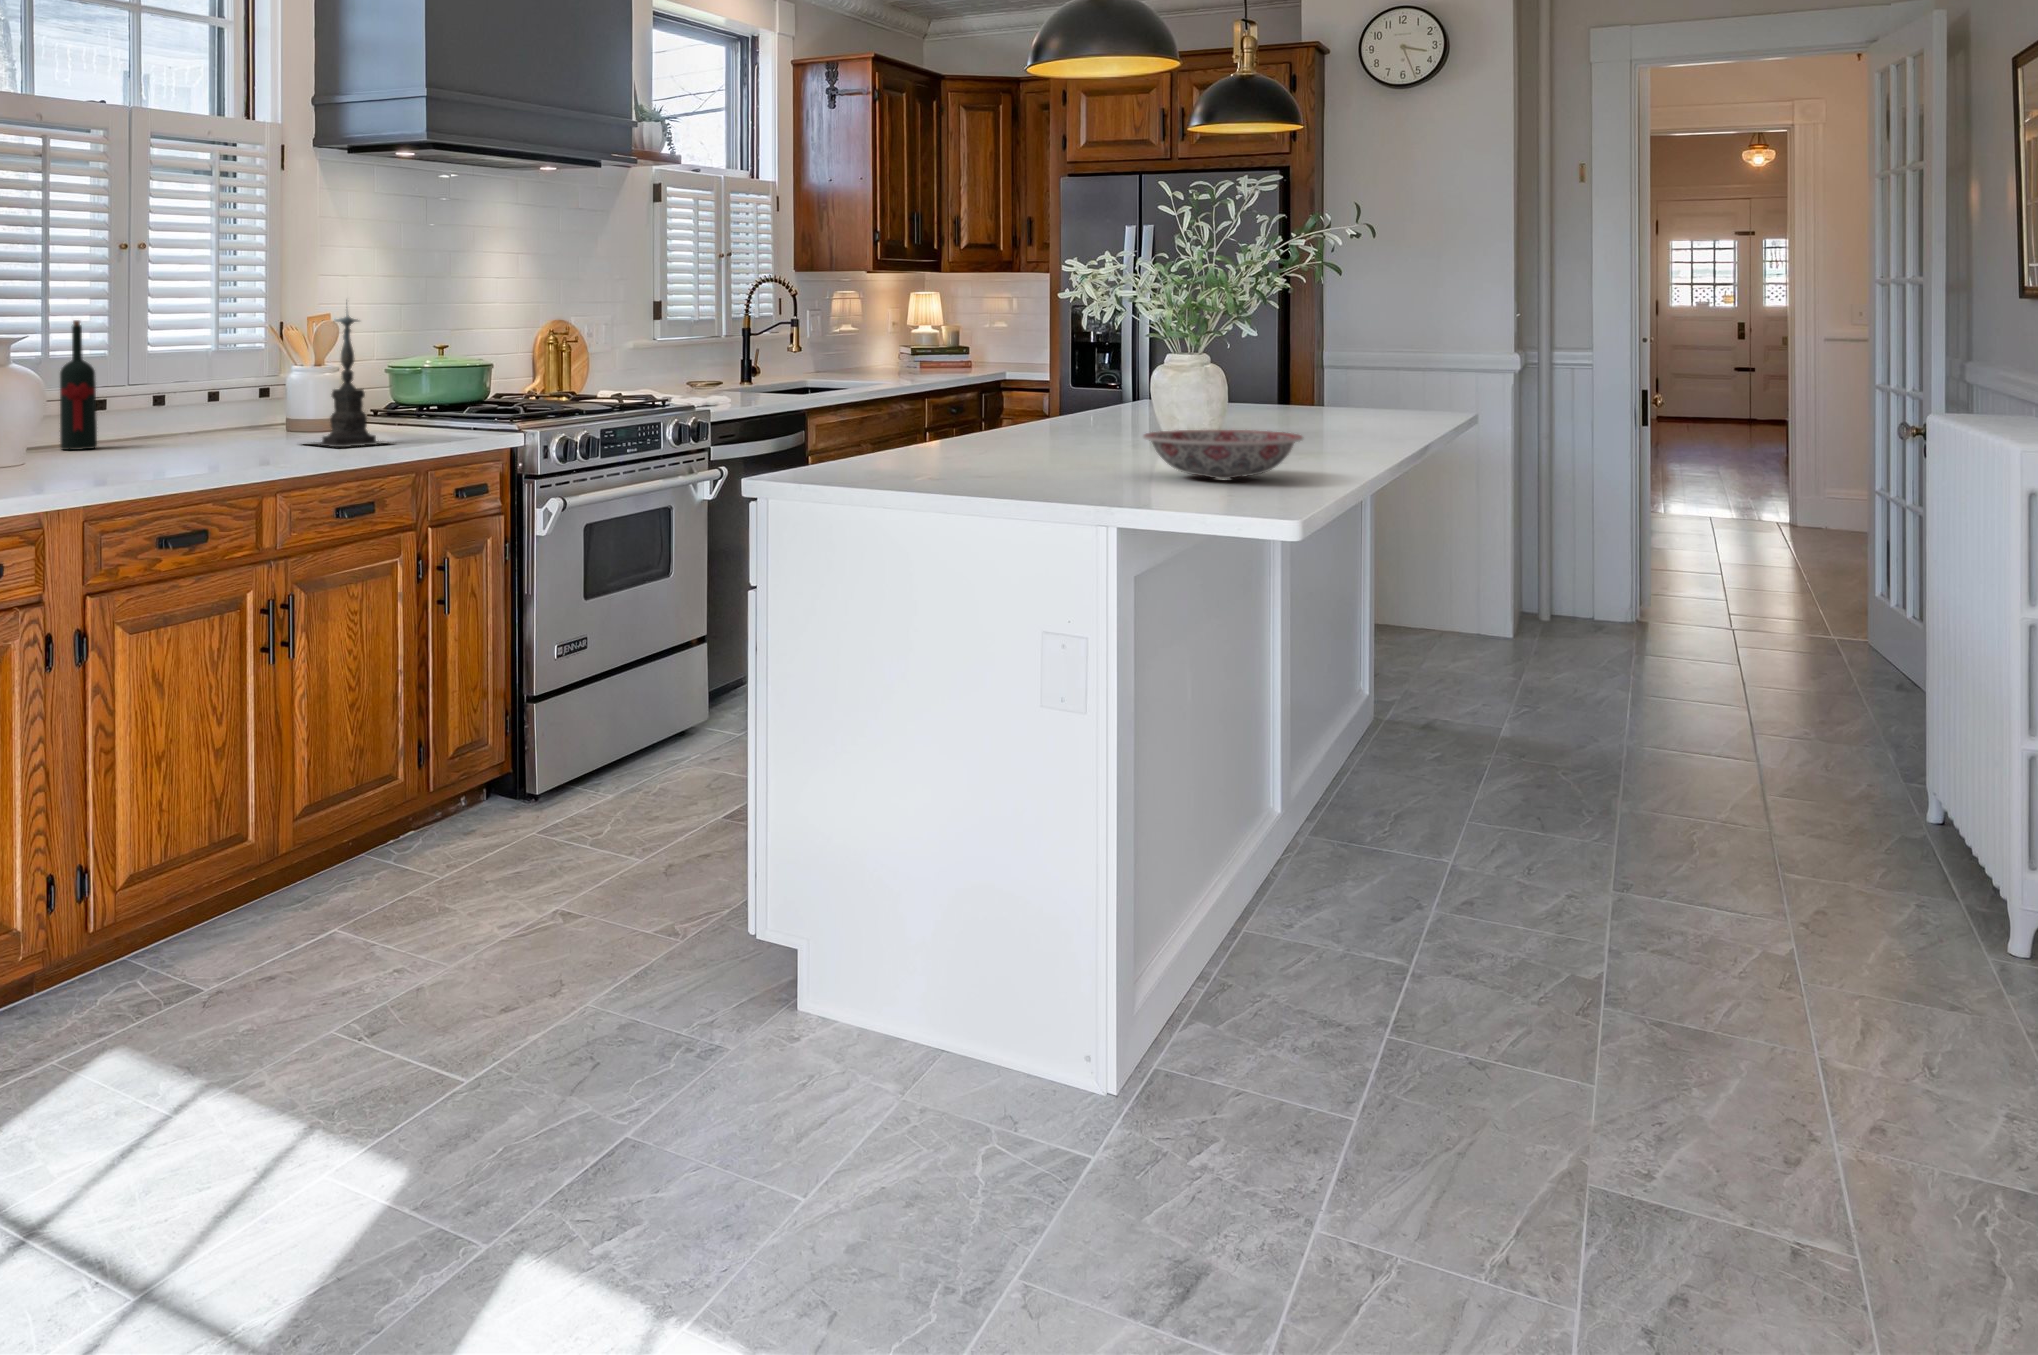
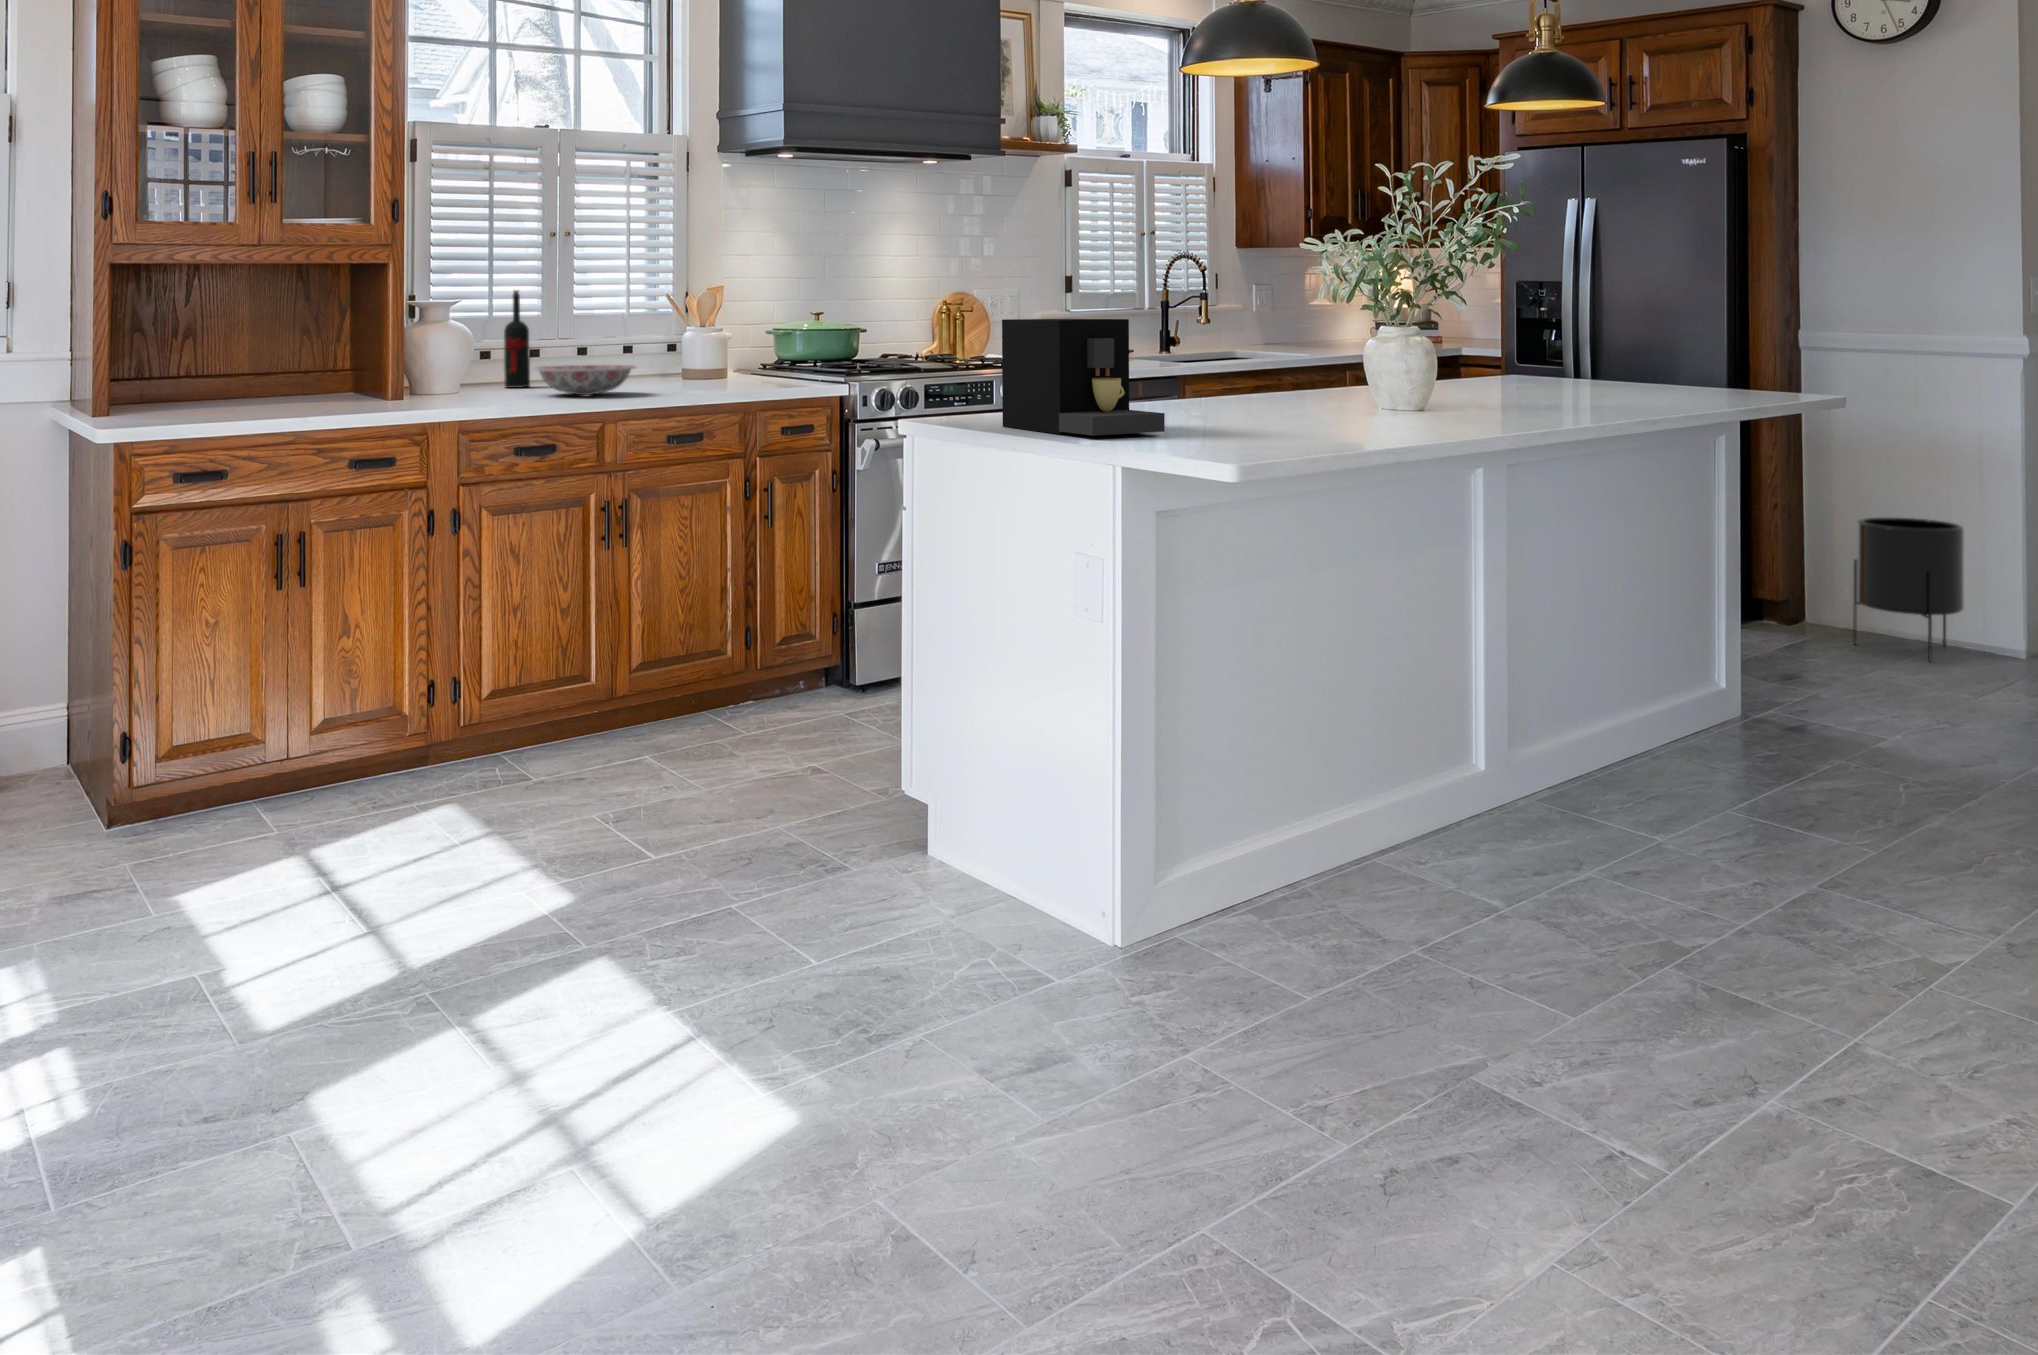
candle holder: present [310,303,385,447] -> none [671,274,741,391]
coffee maker: none [890,354,1114,498] -> present [1002,319,1165,436]
ceramic bowl: present [1143,430,1304,479] -> present [534,365,635,395]
planter: none [1415,523,1511,657] -> present [1853,517,1964,662]

